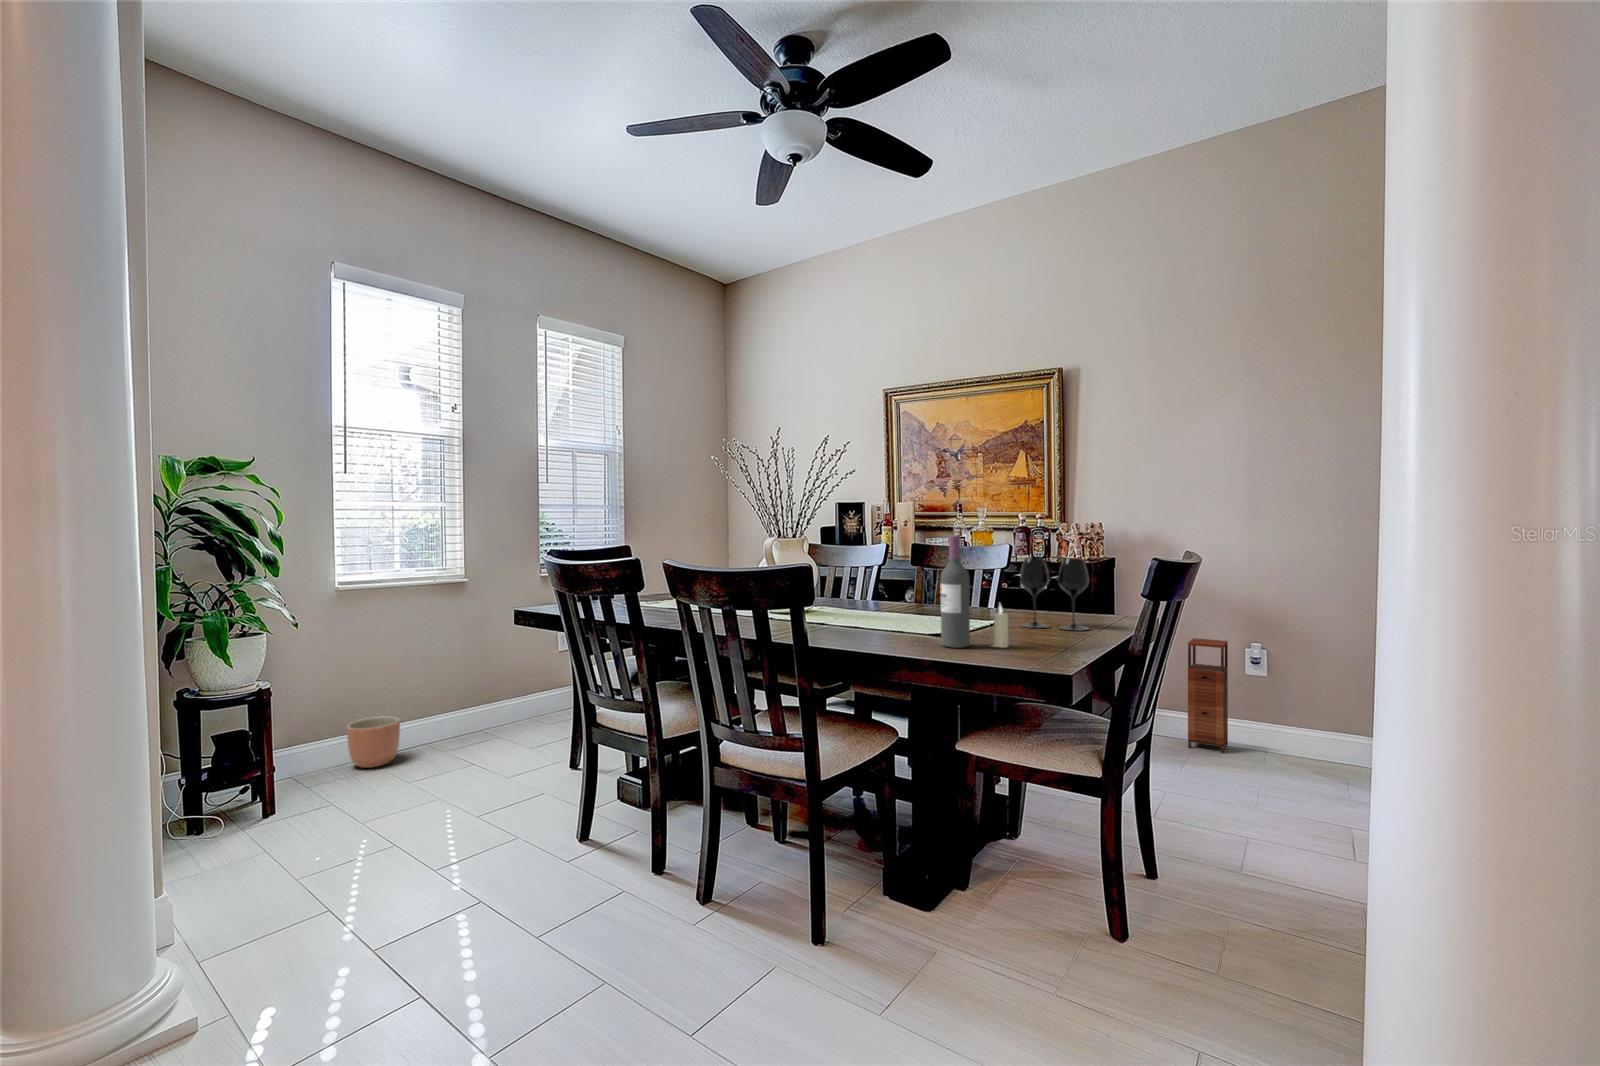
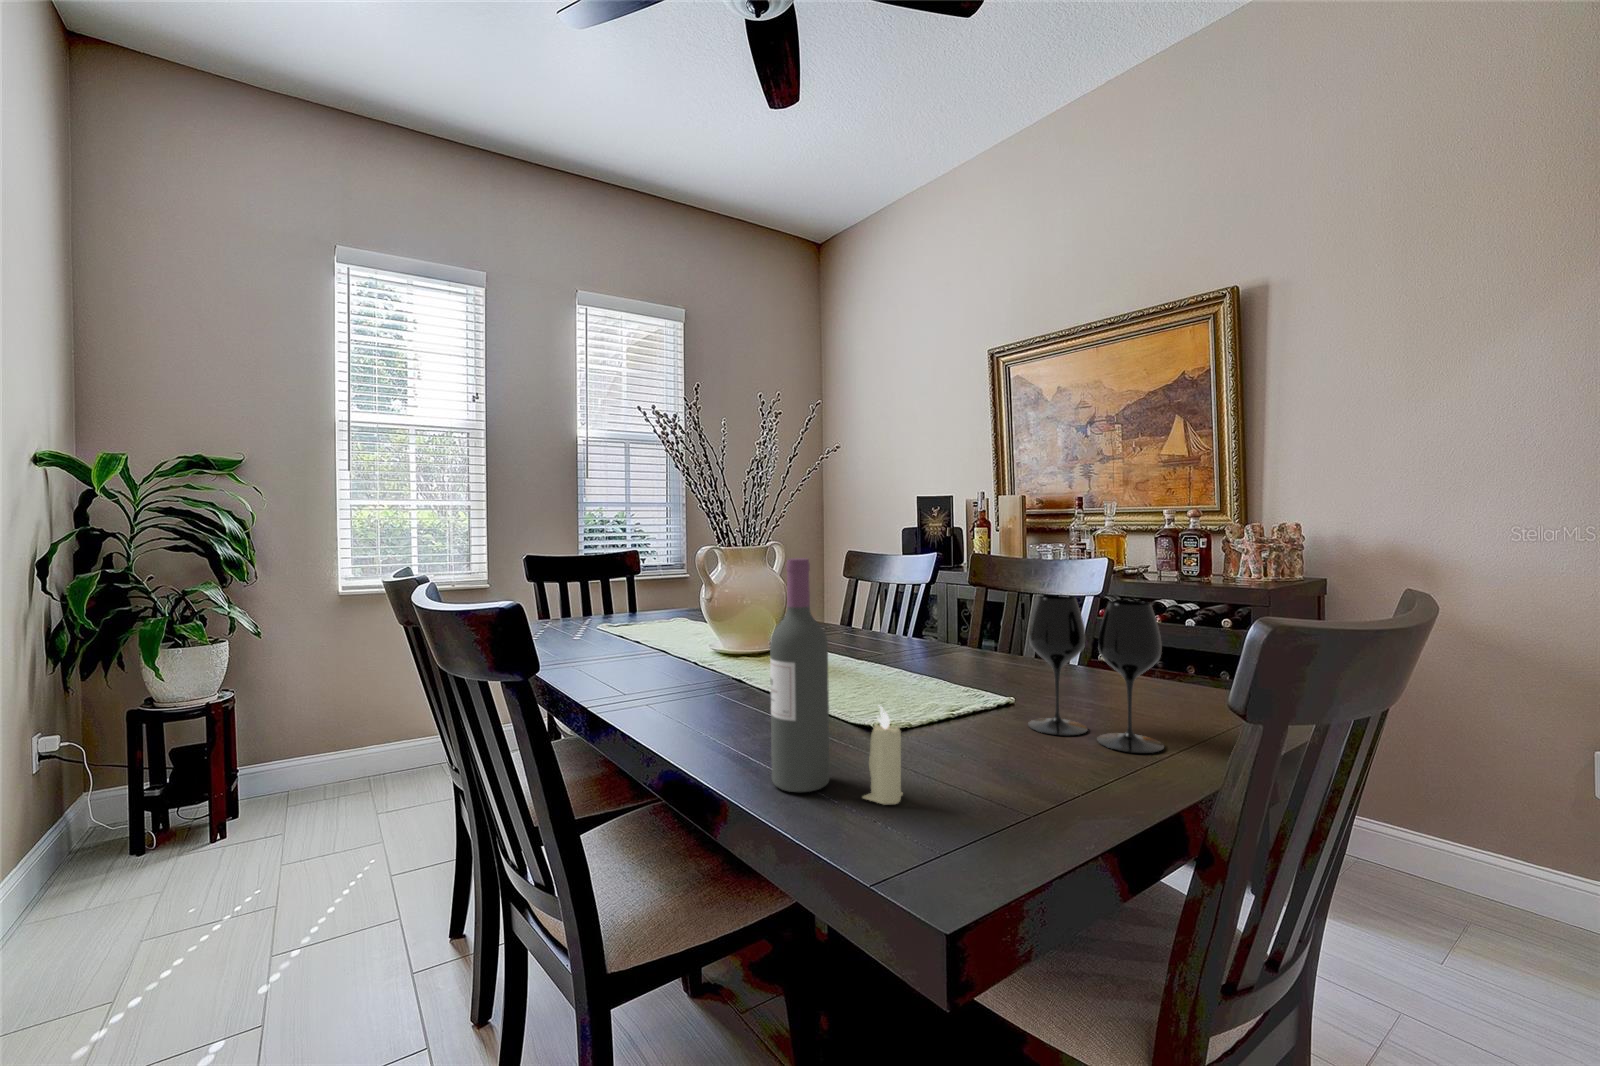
storage cabinet: present [1188,638,1228,753] -> none [1466,726,1558,946]
planter: present [347,716,400,768] -> none [336,731,394,788]

